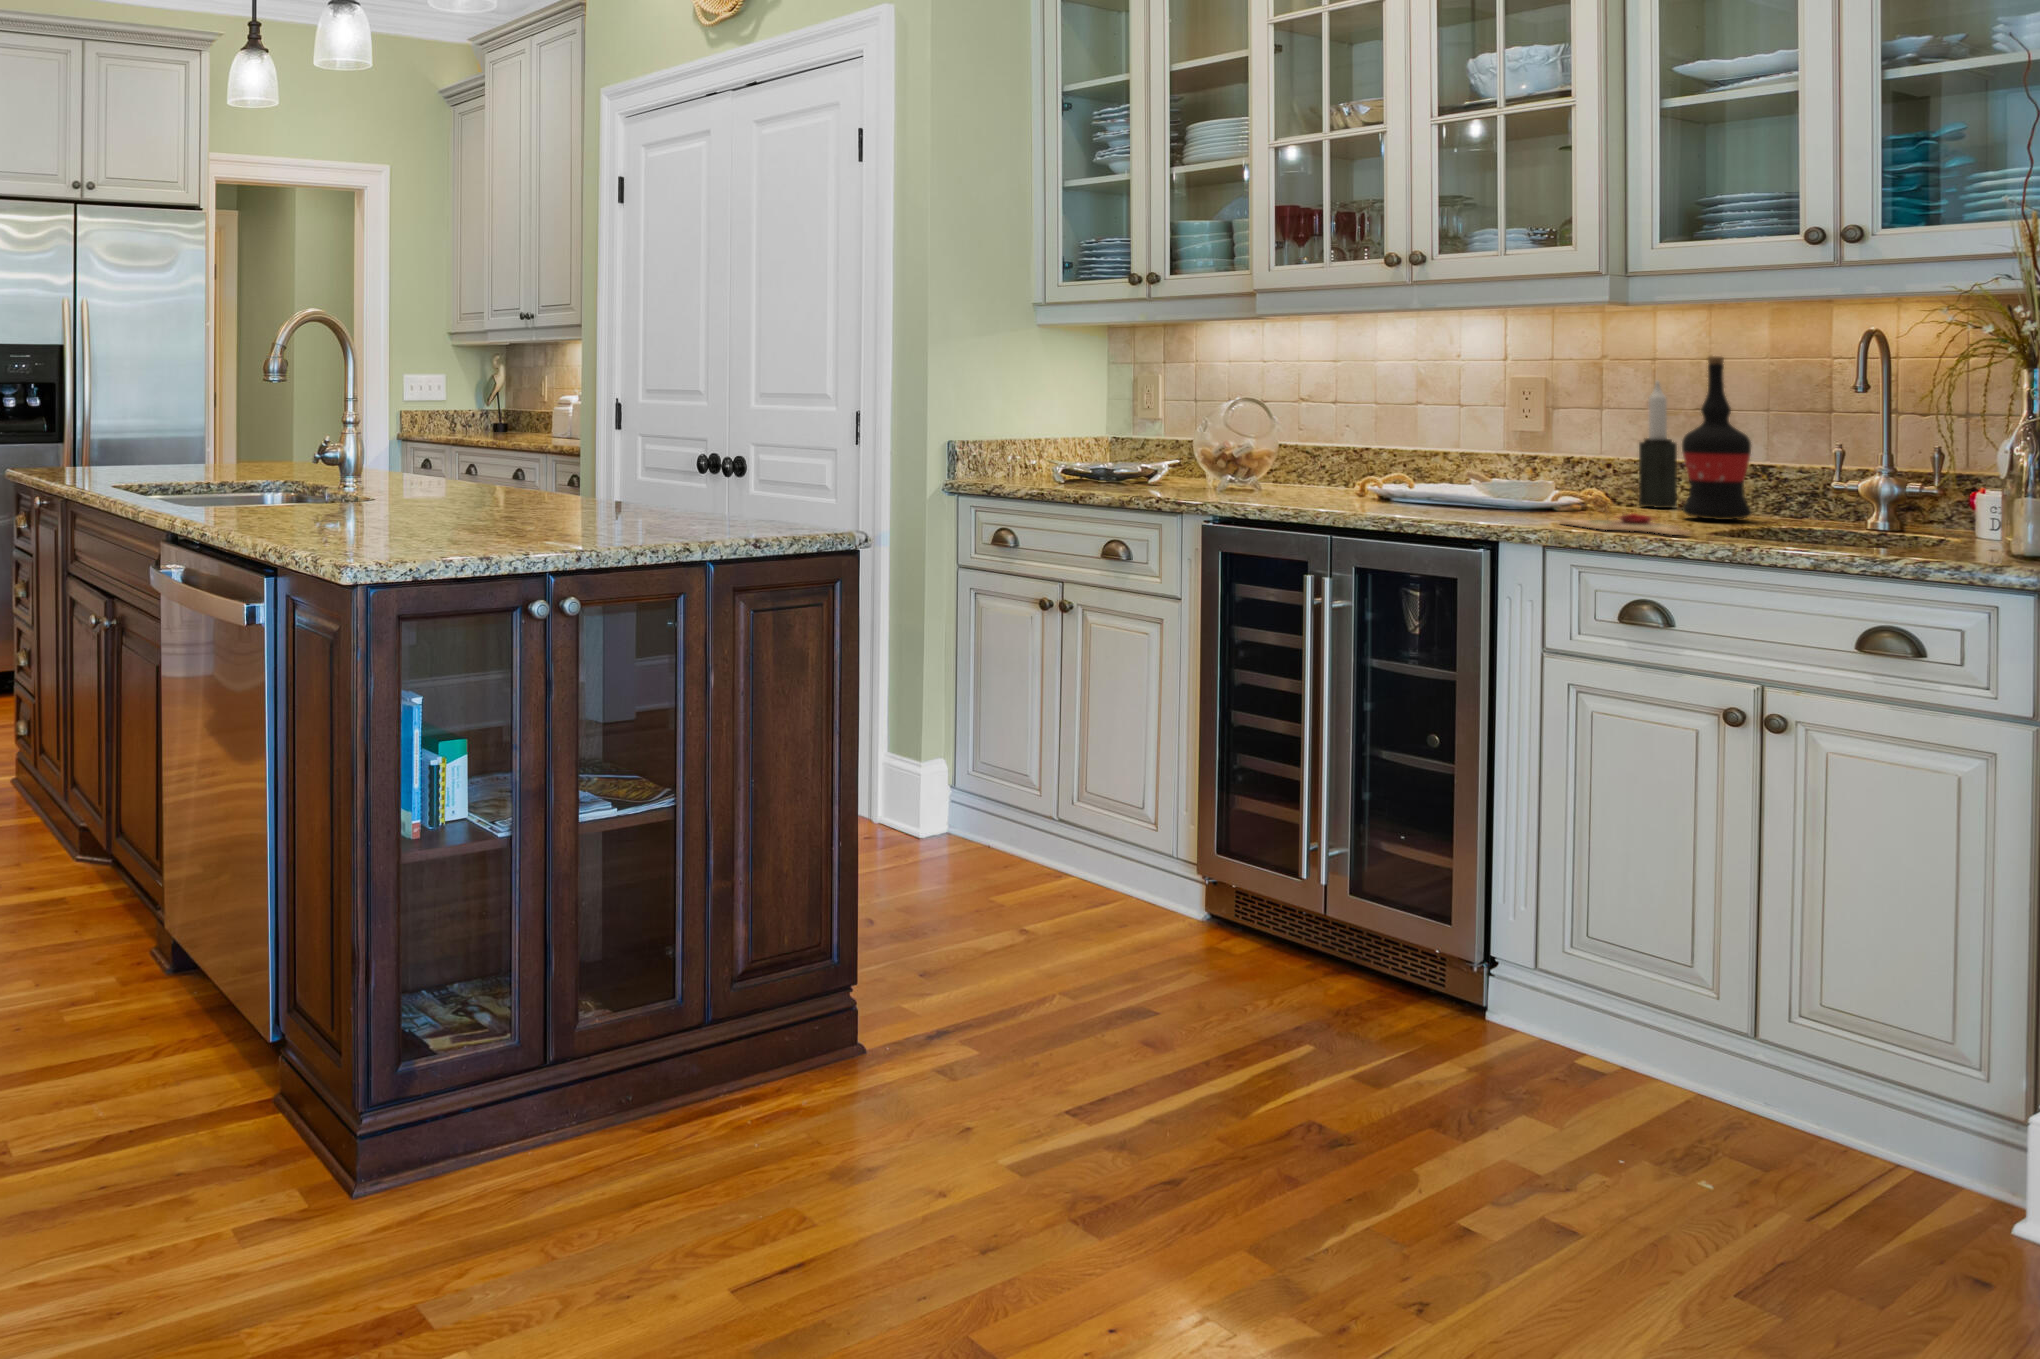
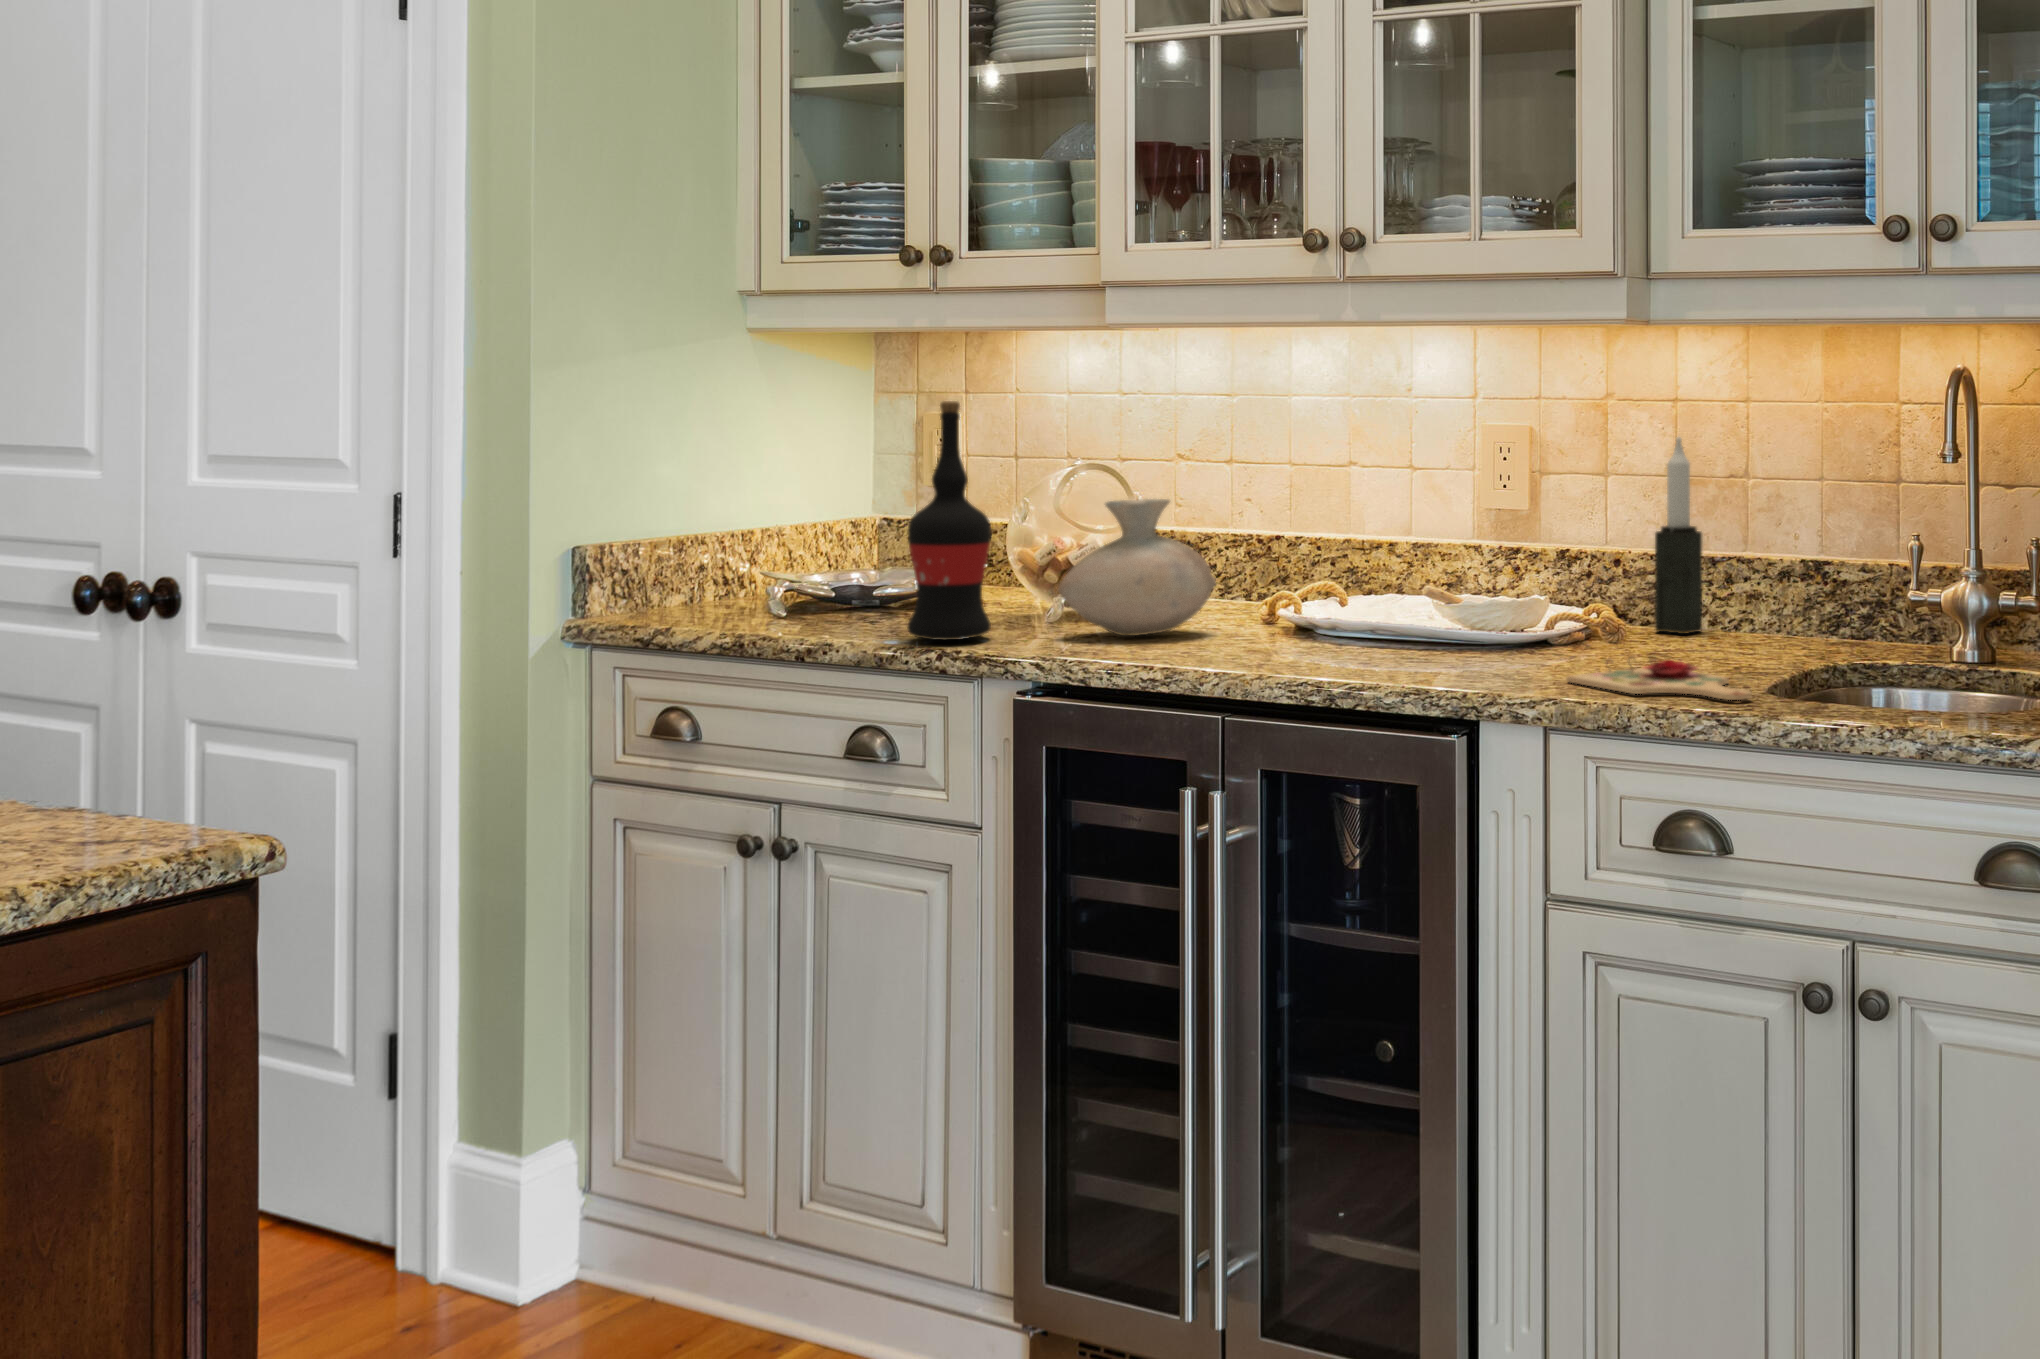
wine bottle: present [1682,356,1751,520] -> present [907,401,992,640]
vase: none [1225,416,1325,495] -> present [1058,499,1216,636]

